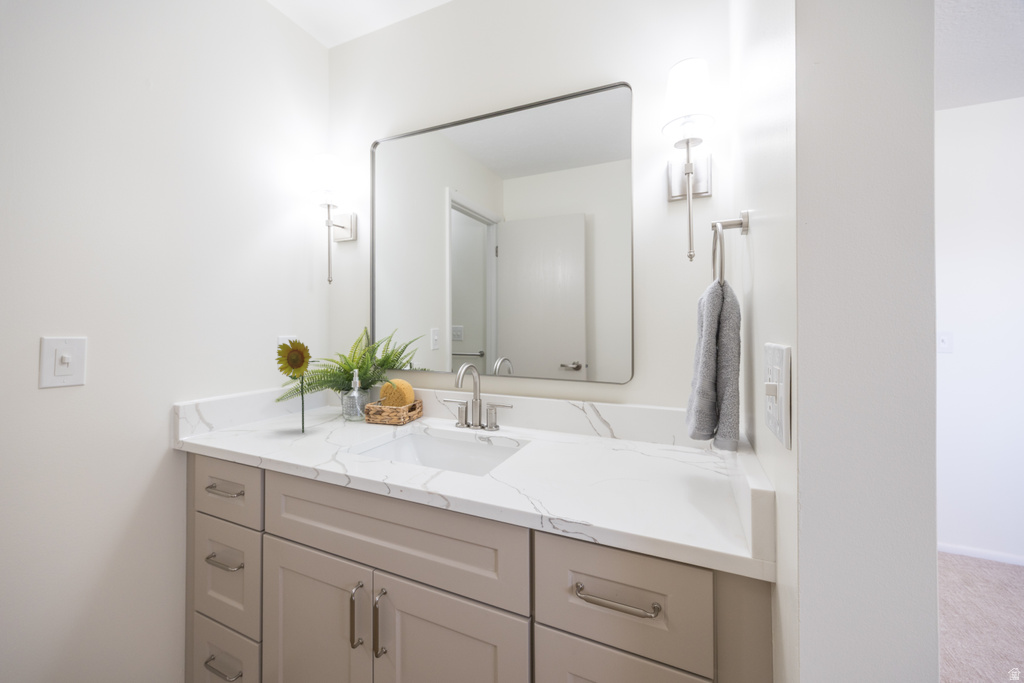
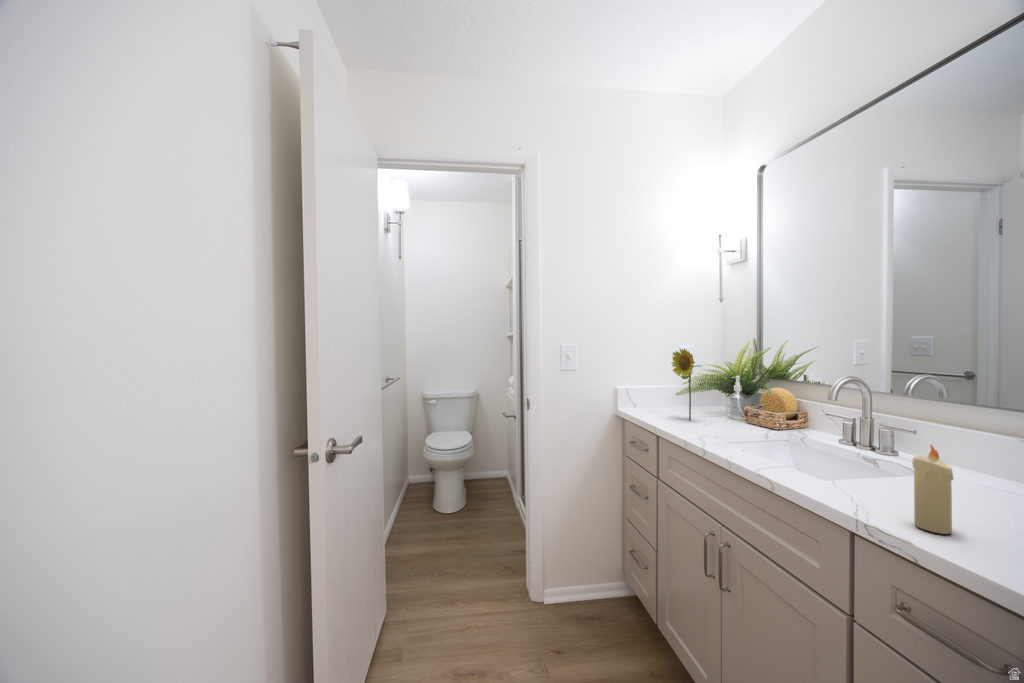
candle: none [569,424,595,504] -> present [912,445,953,534]

